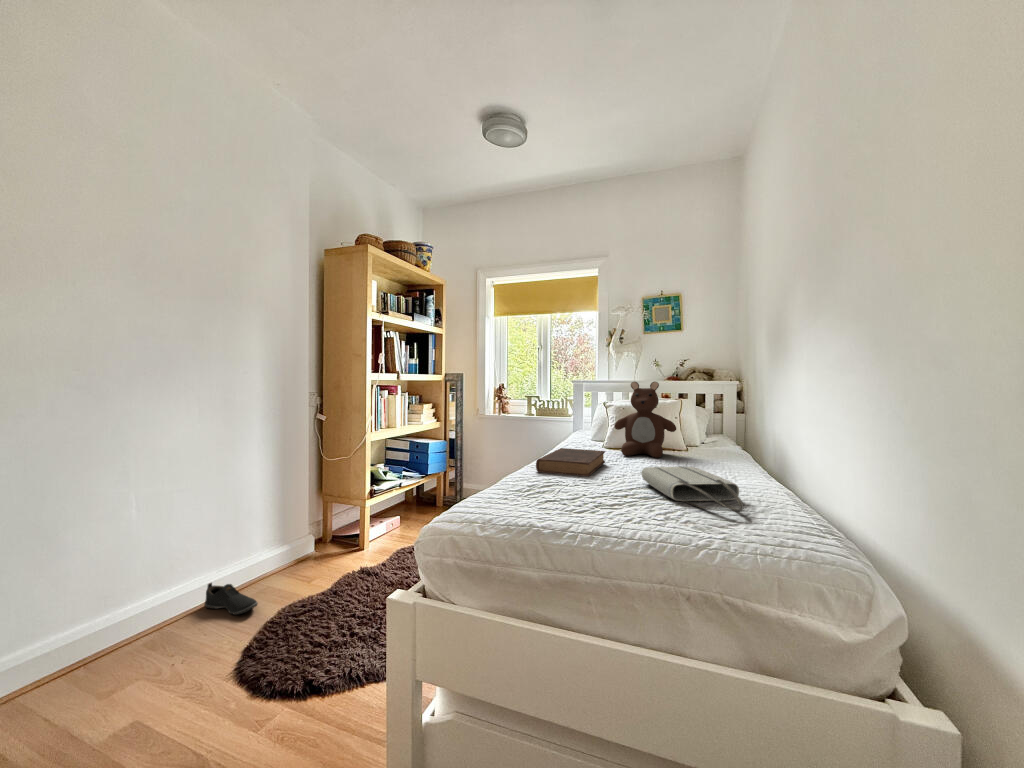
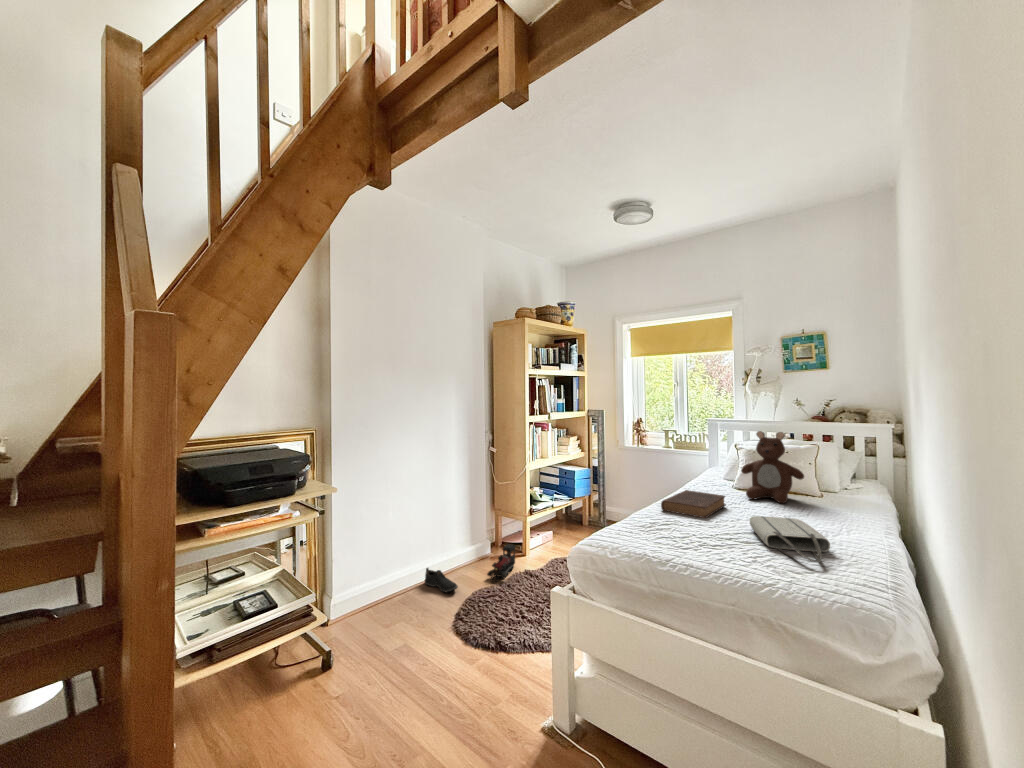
toy train: none [306,536,349,590] -> present [487,544,515,582]

